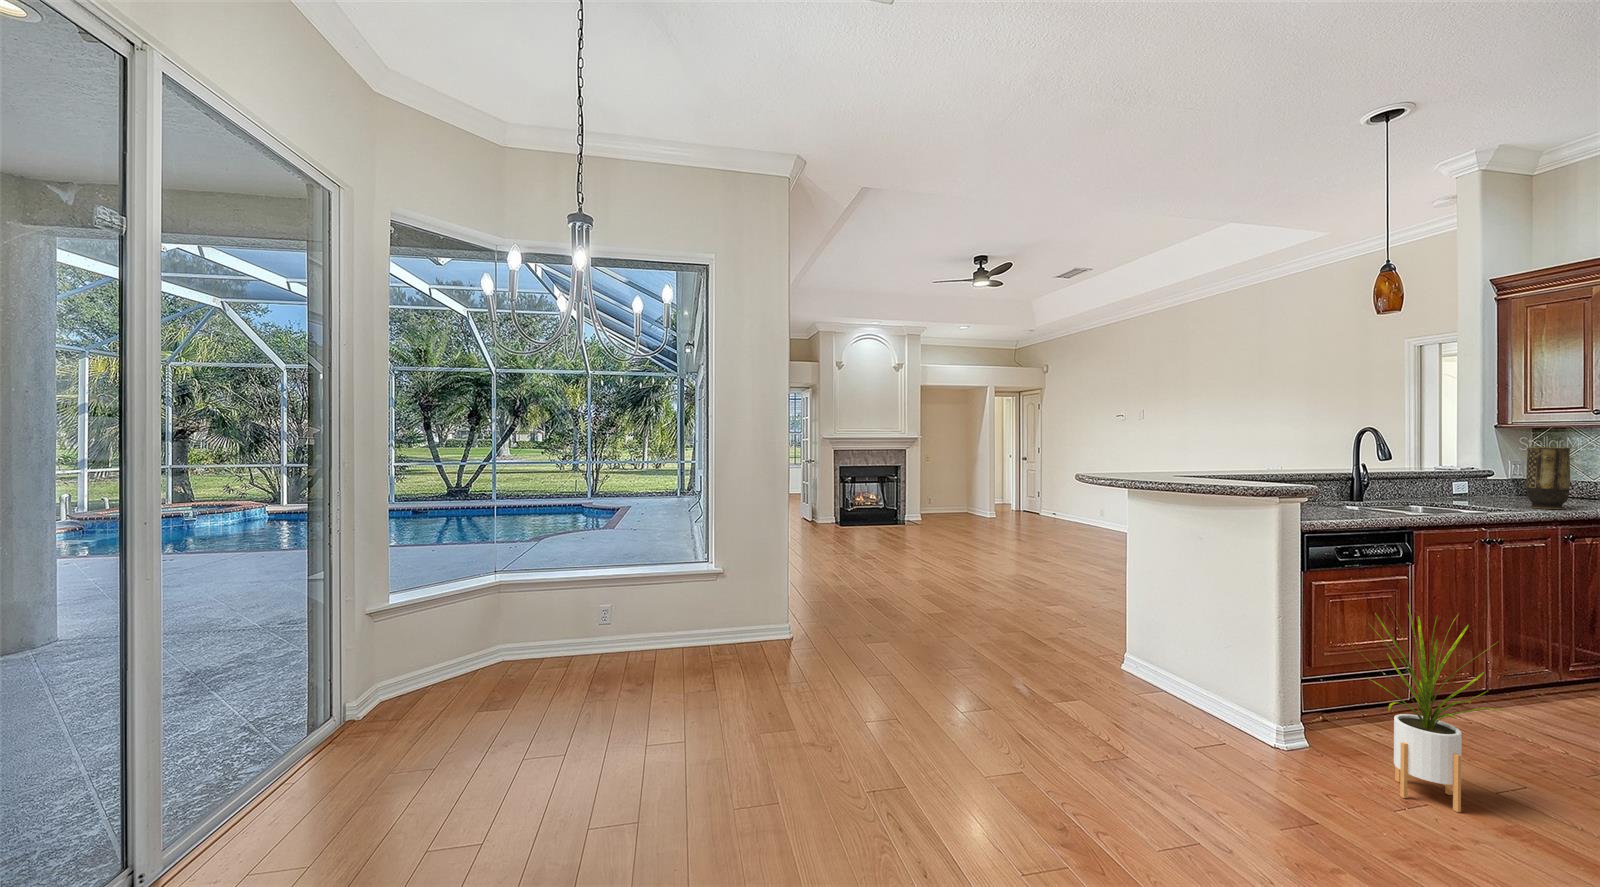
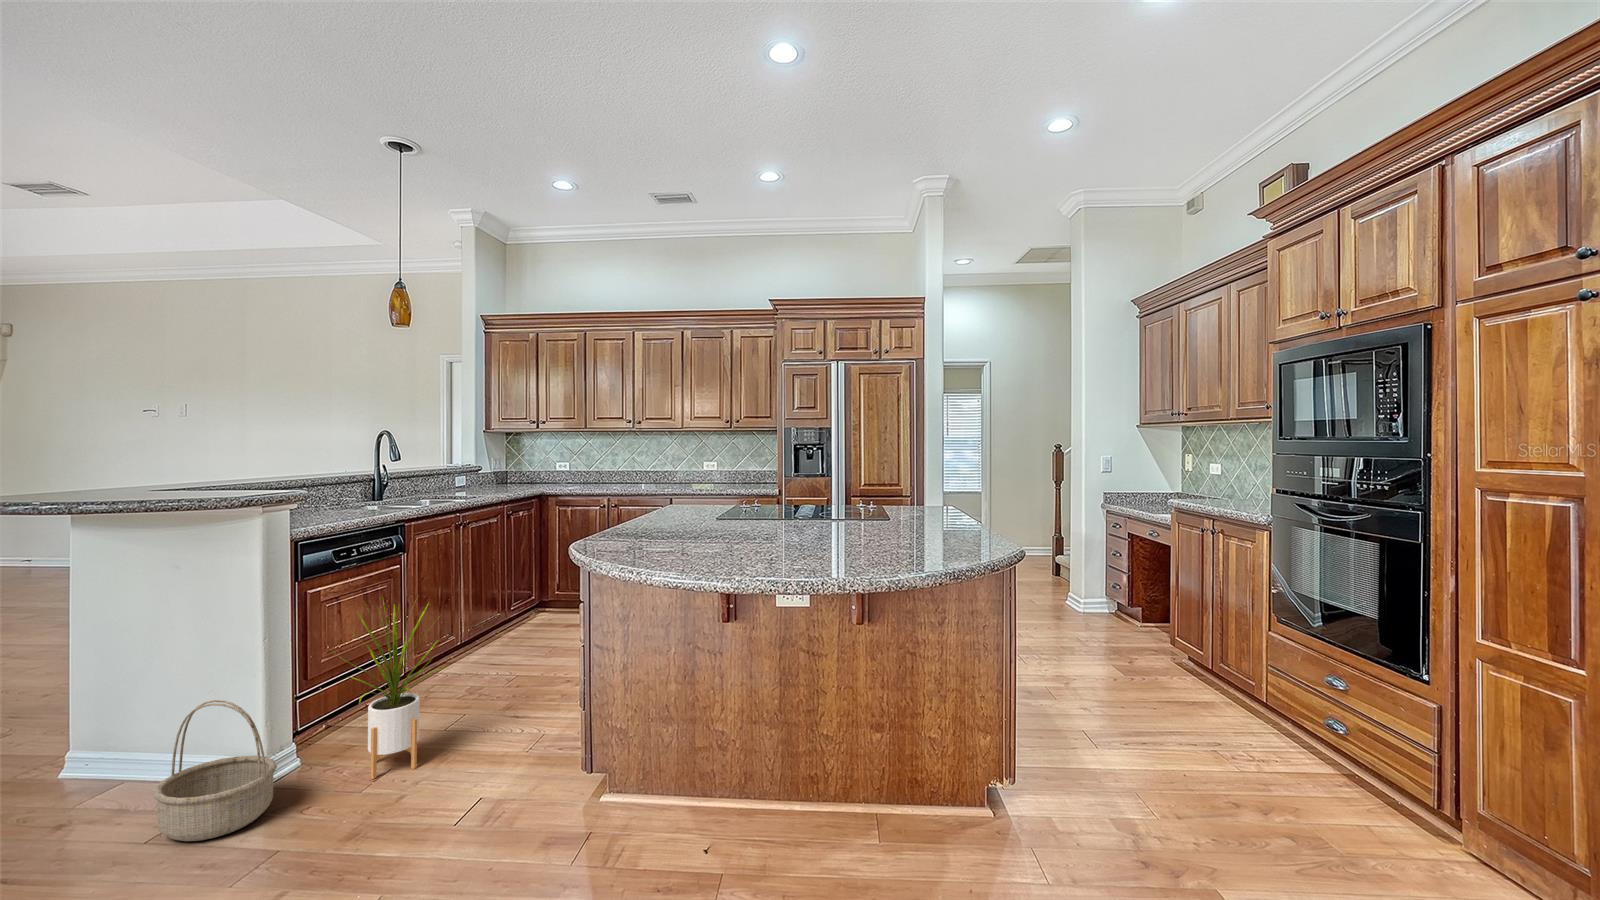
vase: present [1526,447,1570,509] -> none [494,449,517,494]
basket: none [1208,656,1304,778] -> present [153,700,277,841]

